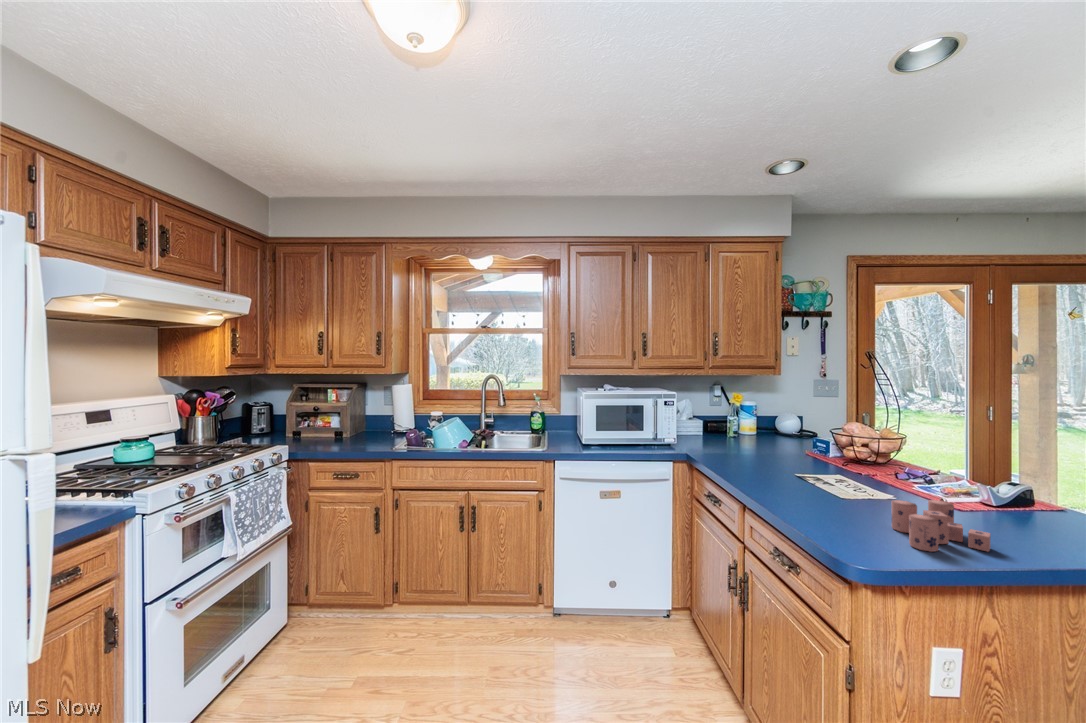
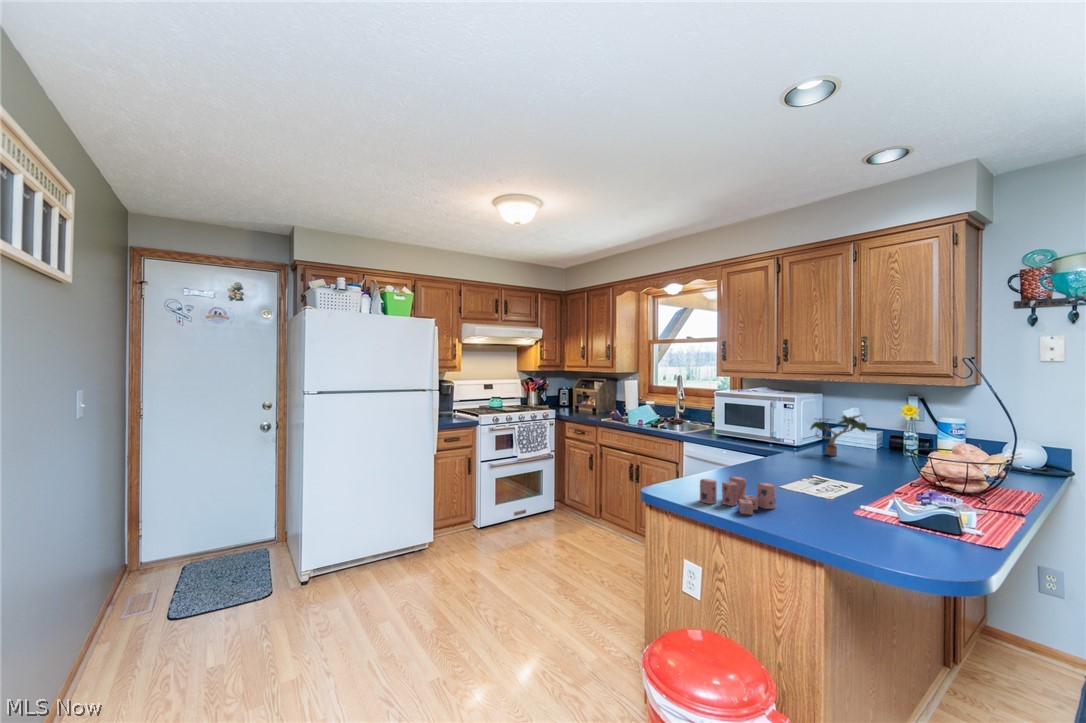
potted plant: none [693,403,763,449] -> present [810,415,867,456]

